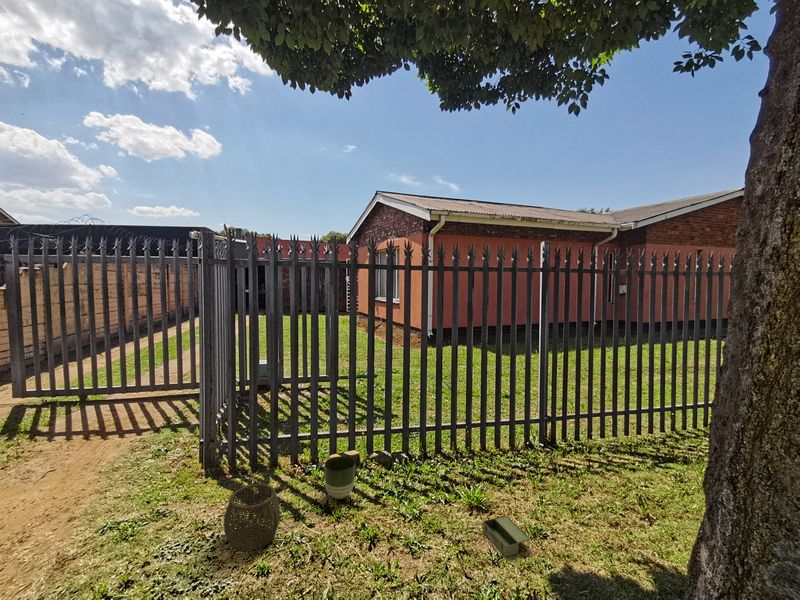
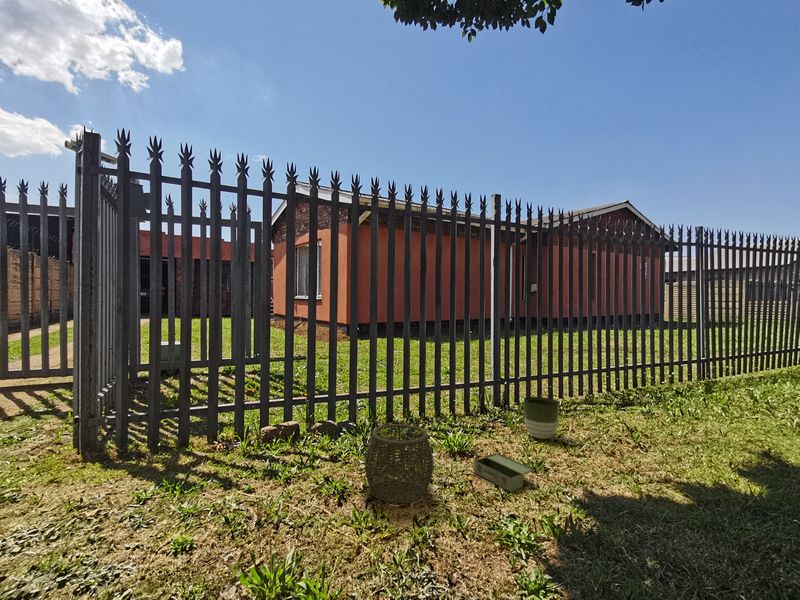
planter: present [324,456,355,499] -> present [524,397,559,439]
woven basket: present [224,484,280,552] -> present [365,424,434,504]

